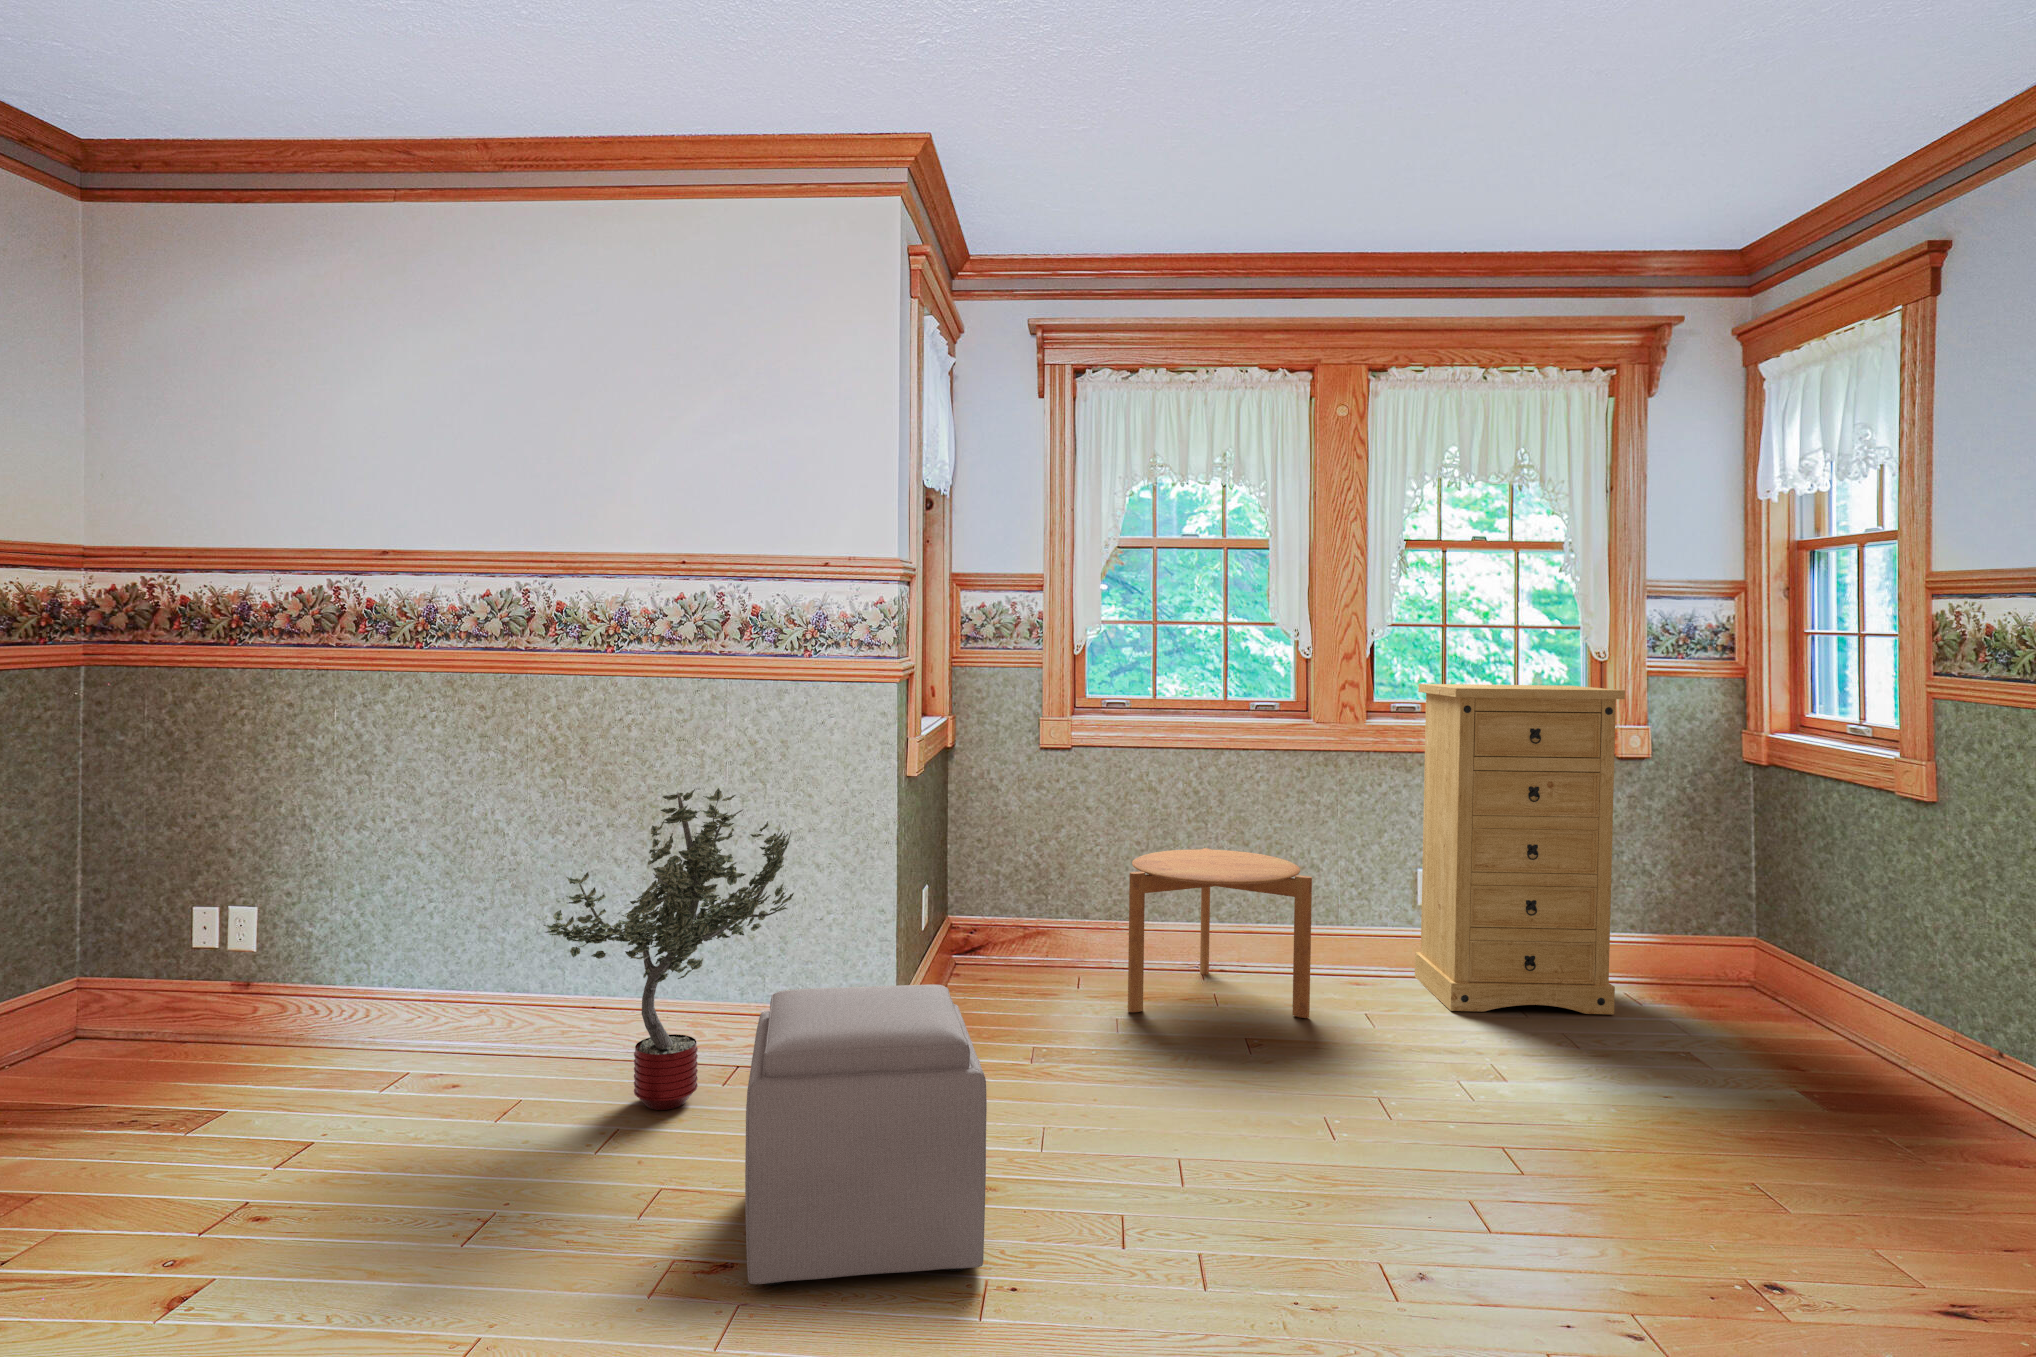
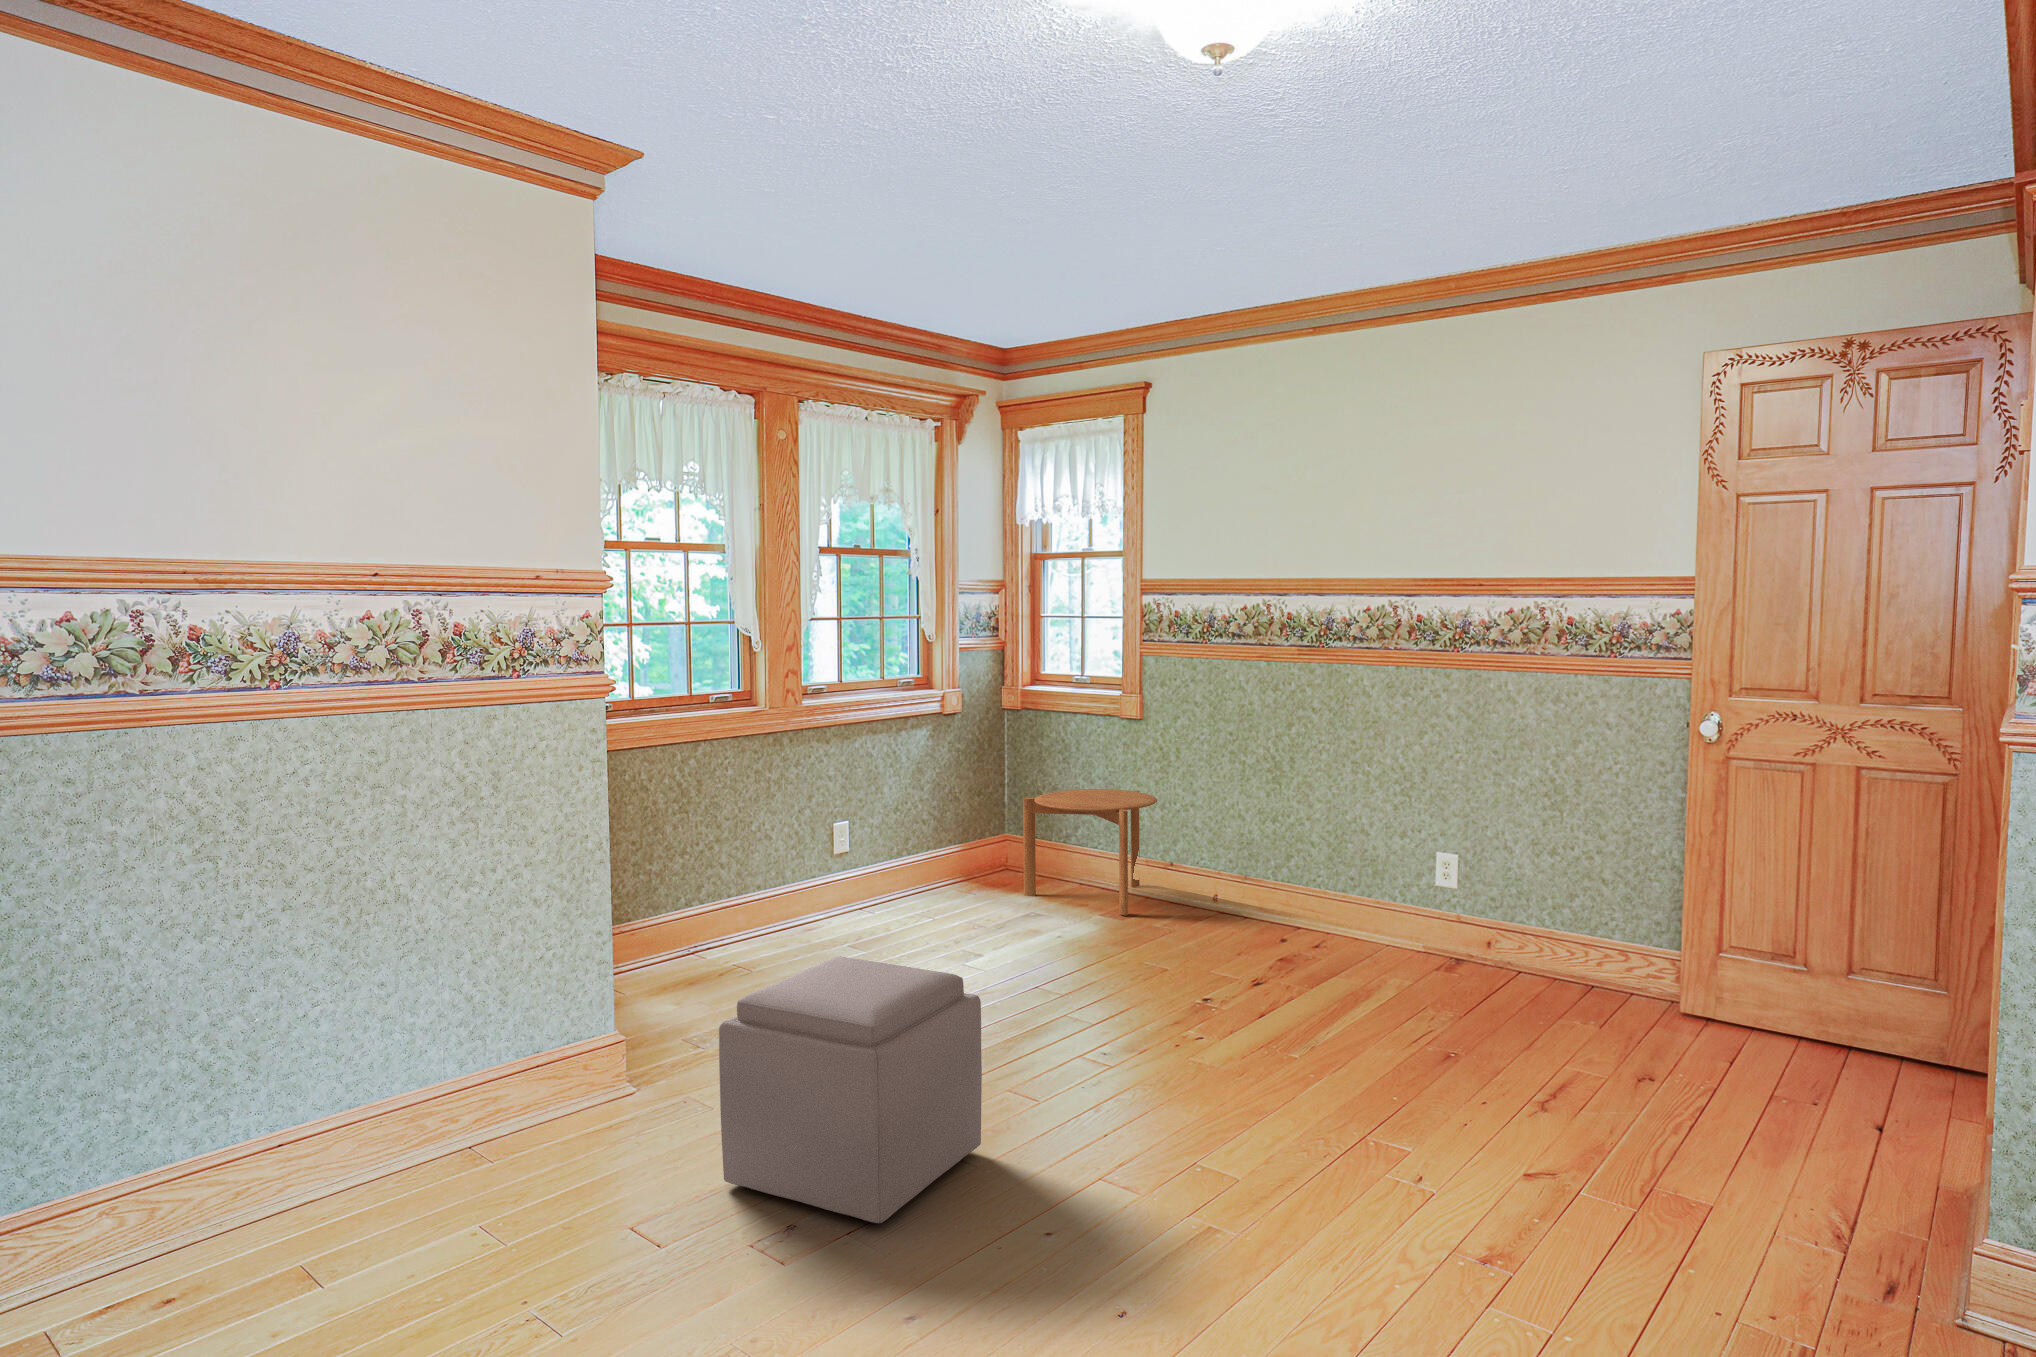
dresser: present [1415,684,1625,1014] -> none [840,662,990,919]
potted tree: present [544,788,794,1110] -> none [311,830,615,1197]
side table: present [1128,848,1312,1018] -> present [1023,789,1157,915]

